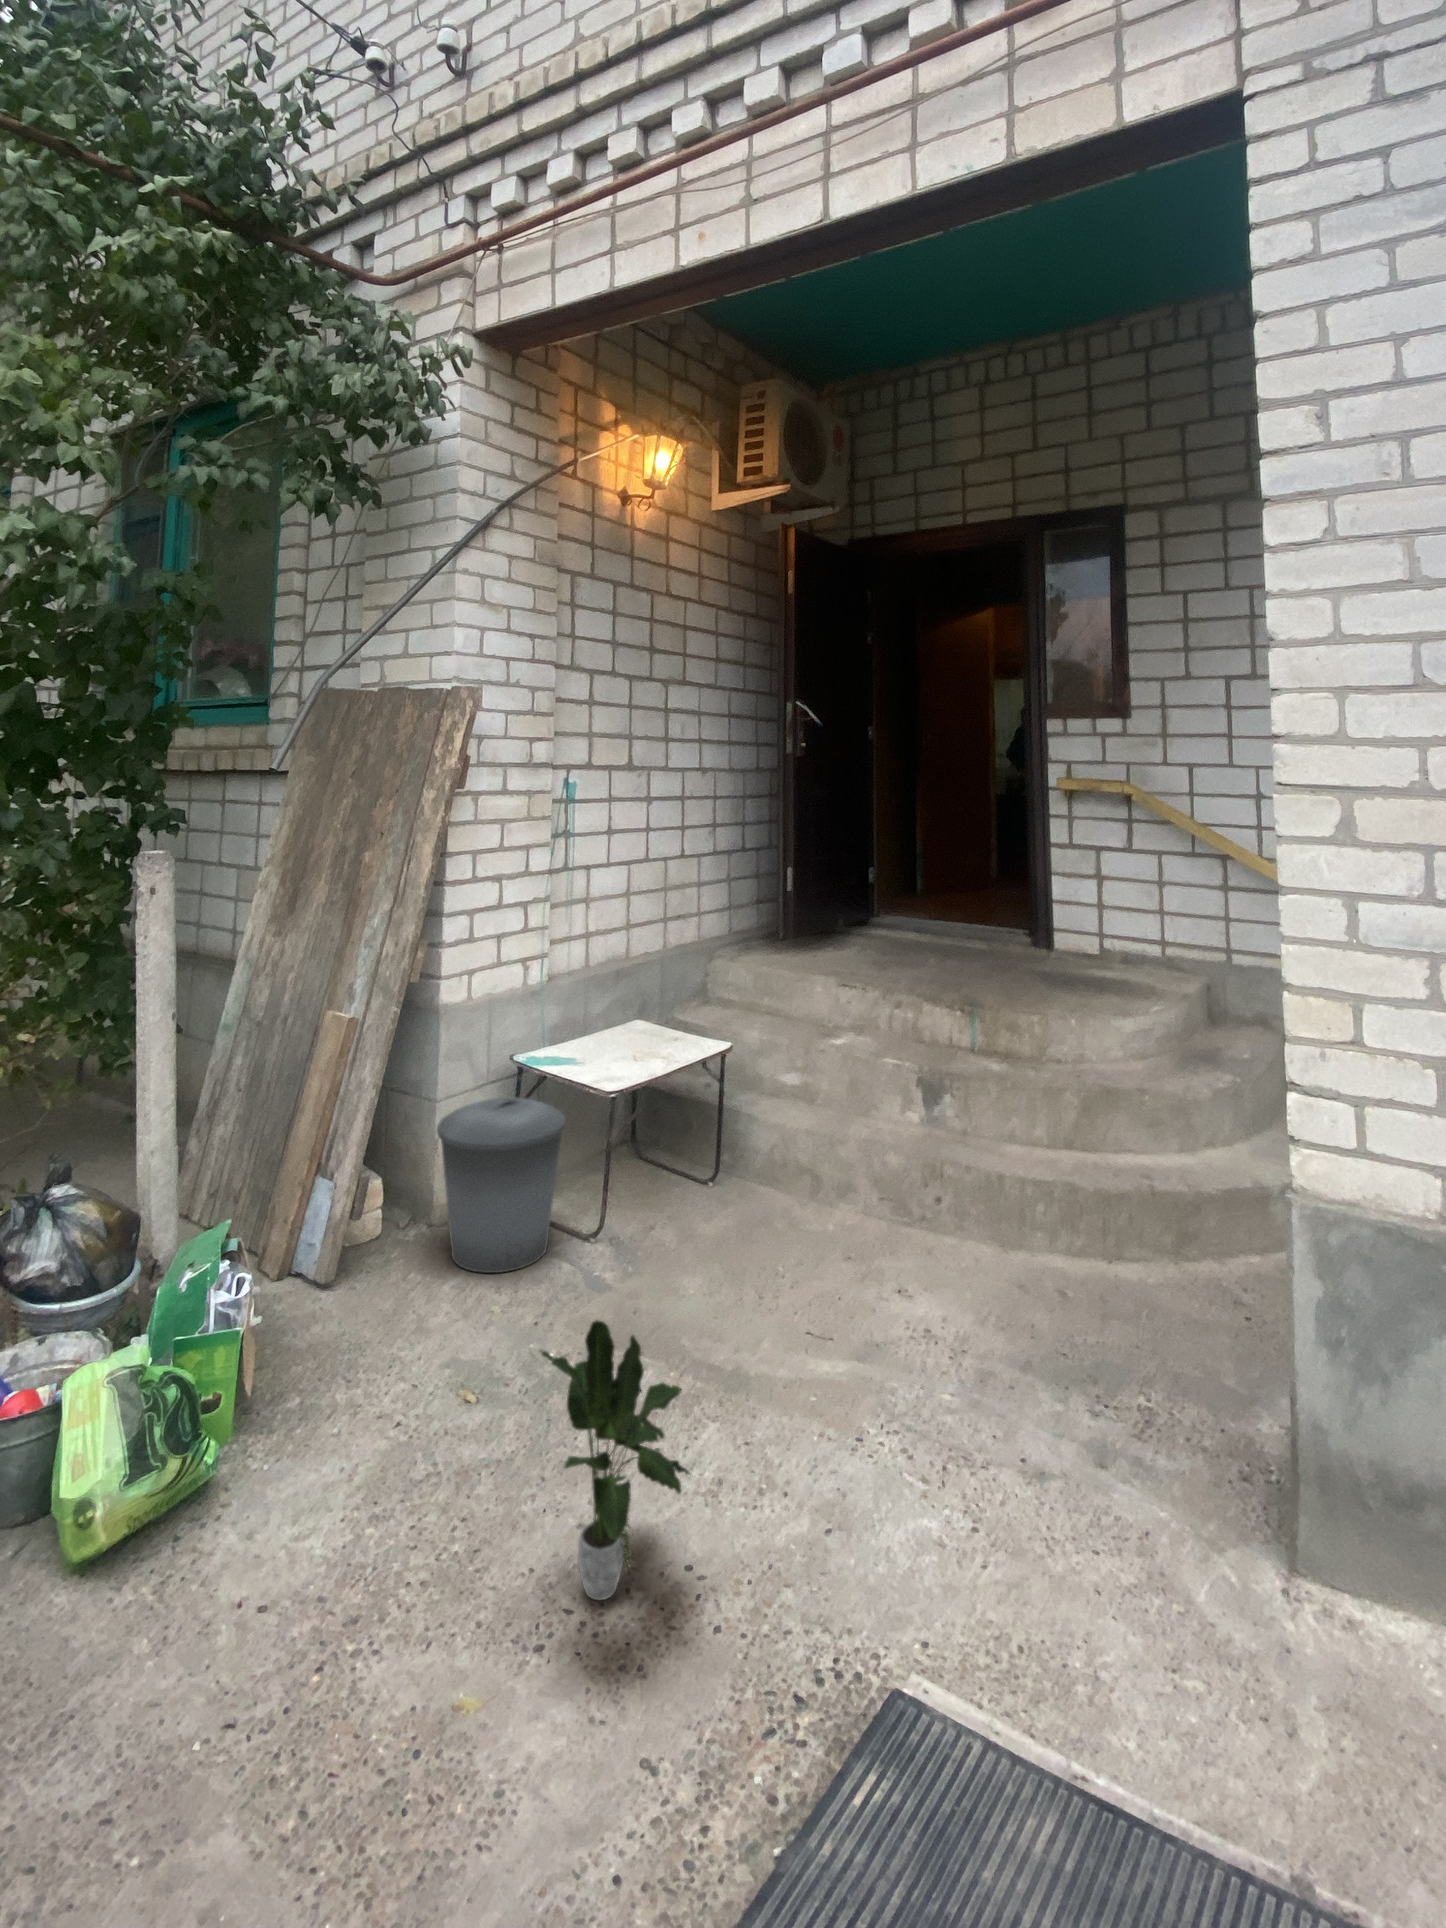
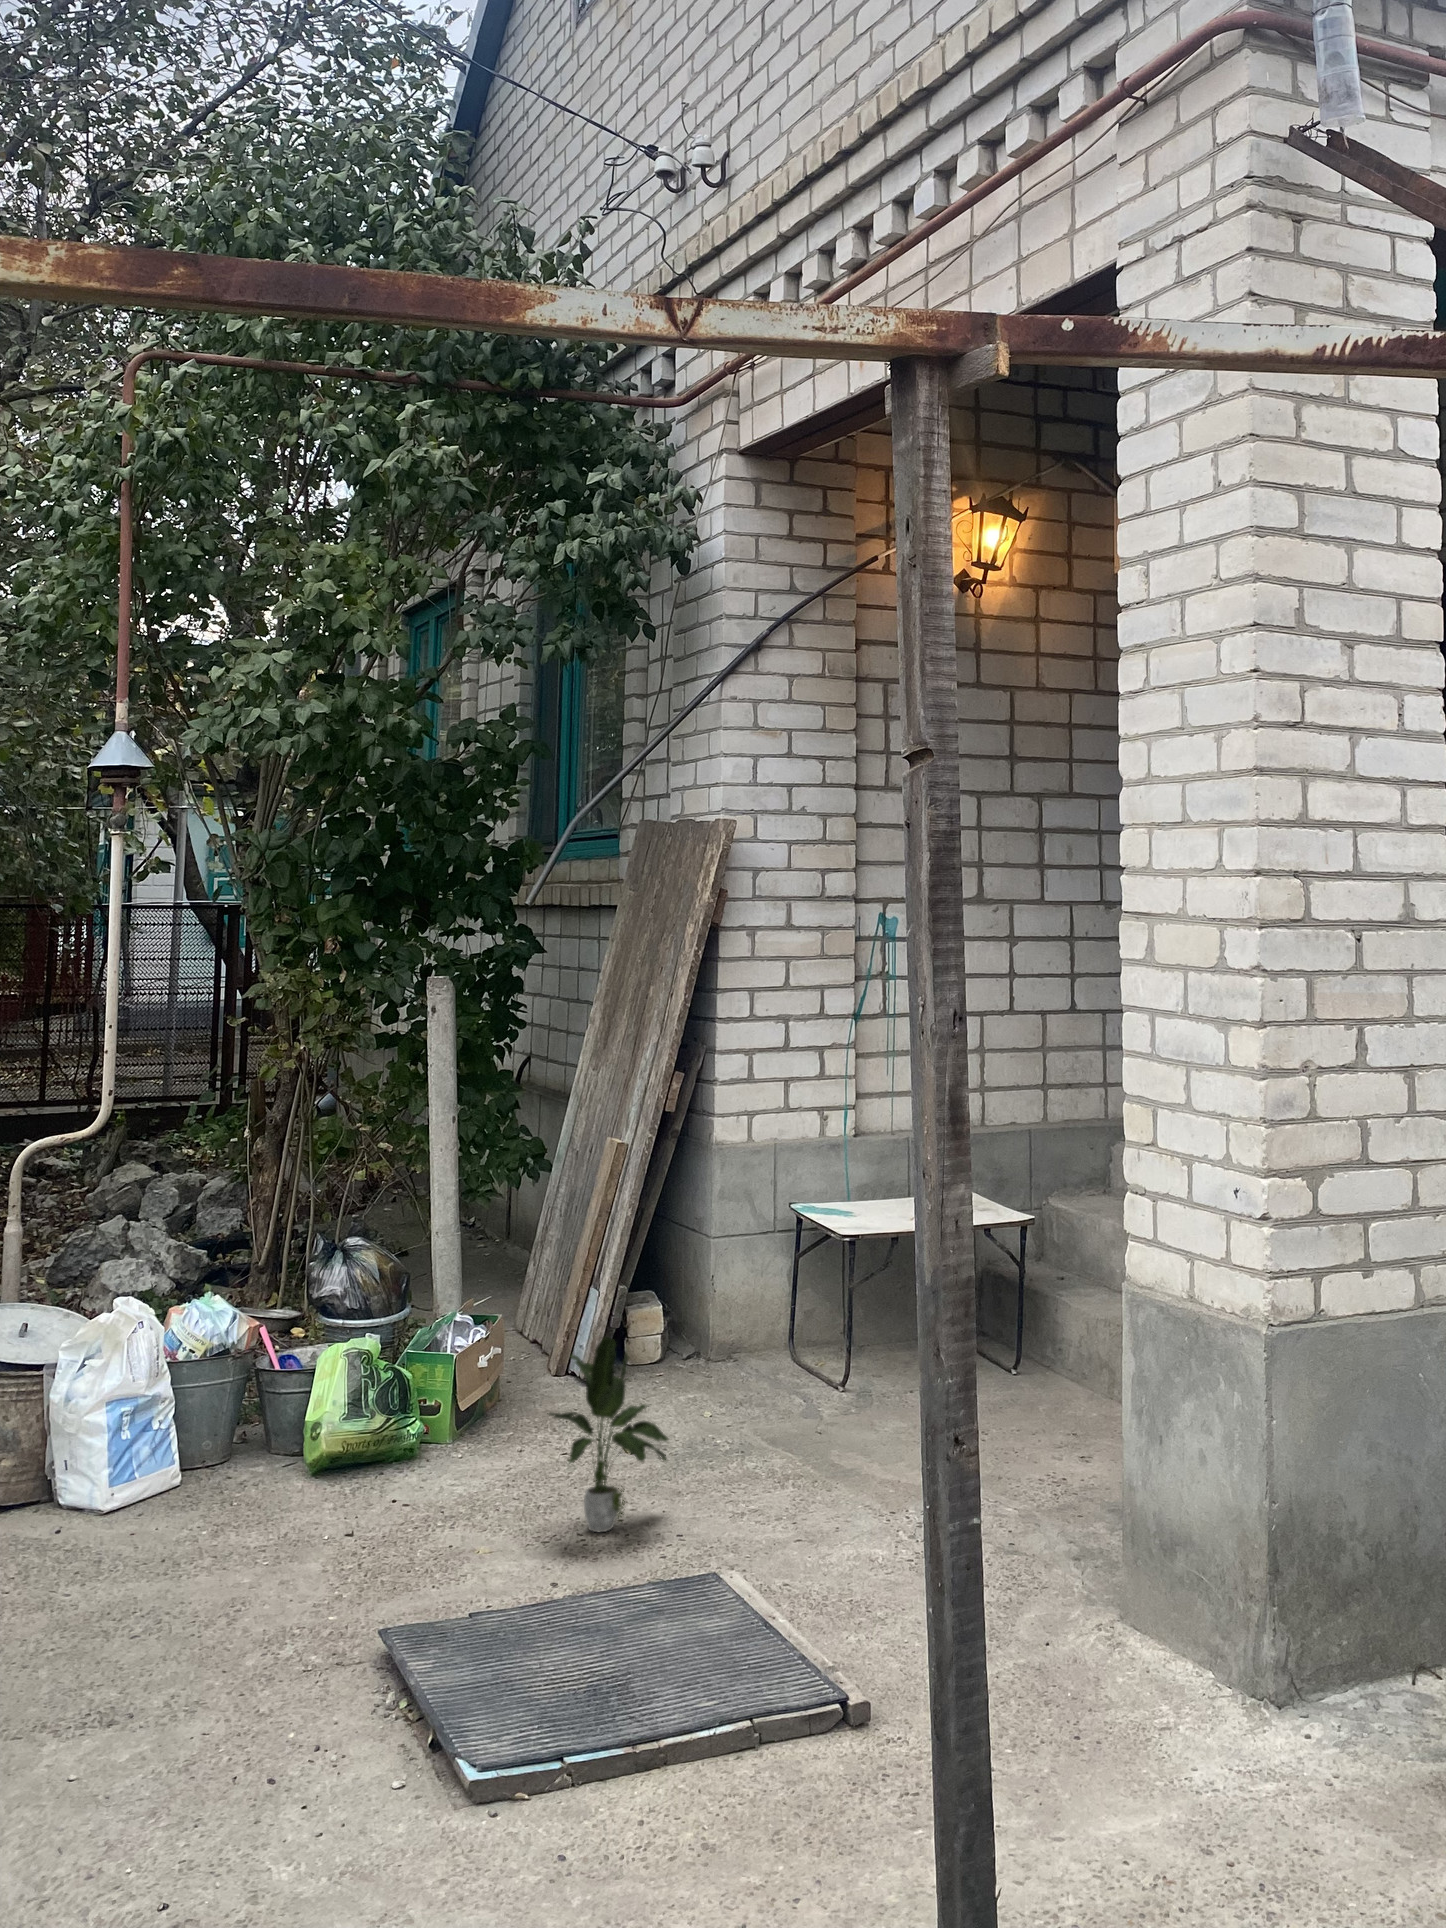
trash can: present [437,1097,566,1273] -> none [687,1234,814,1394]

